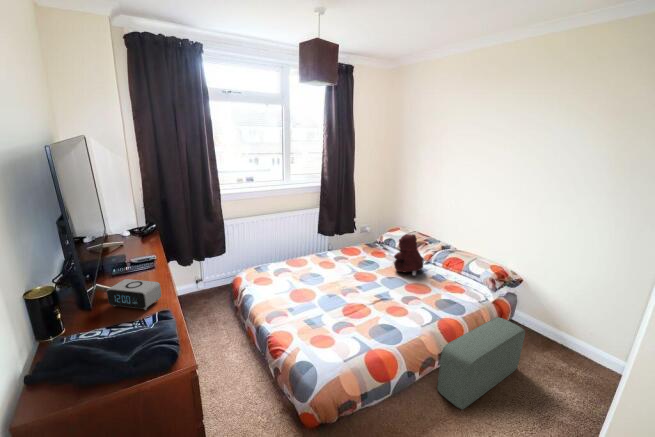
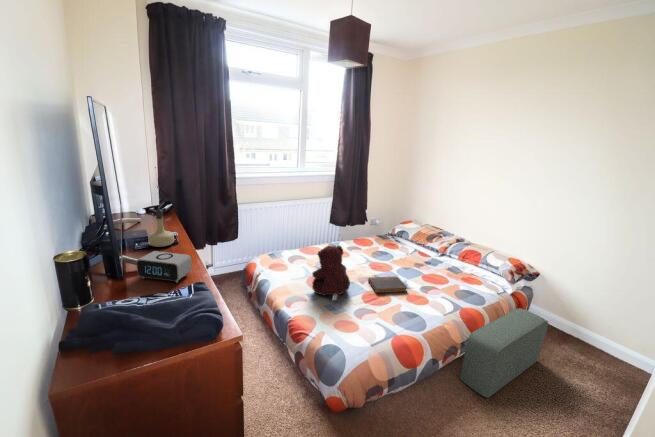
teddy bear: present [394,234,423,276] -> present [312,246,350,301]
perfume bottle: none [126,235,152,271] -> present [148,209,174,247]
book: none [350,287,388,306] -> present [368,276,407,293]

